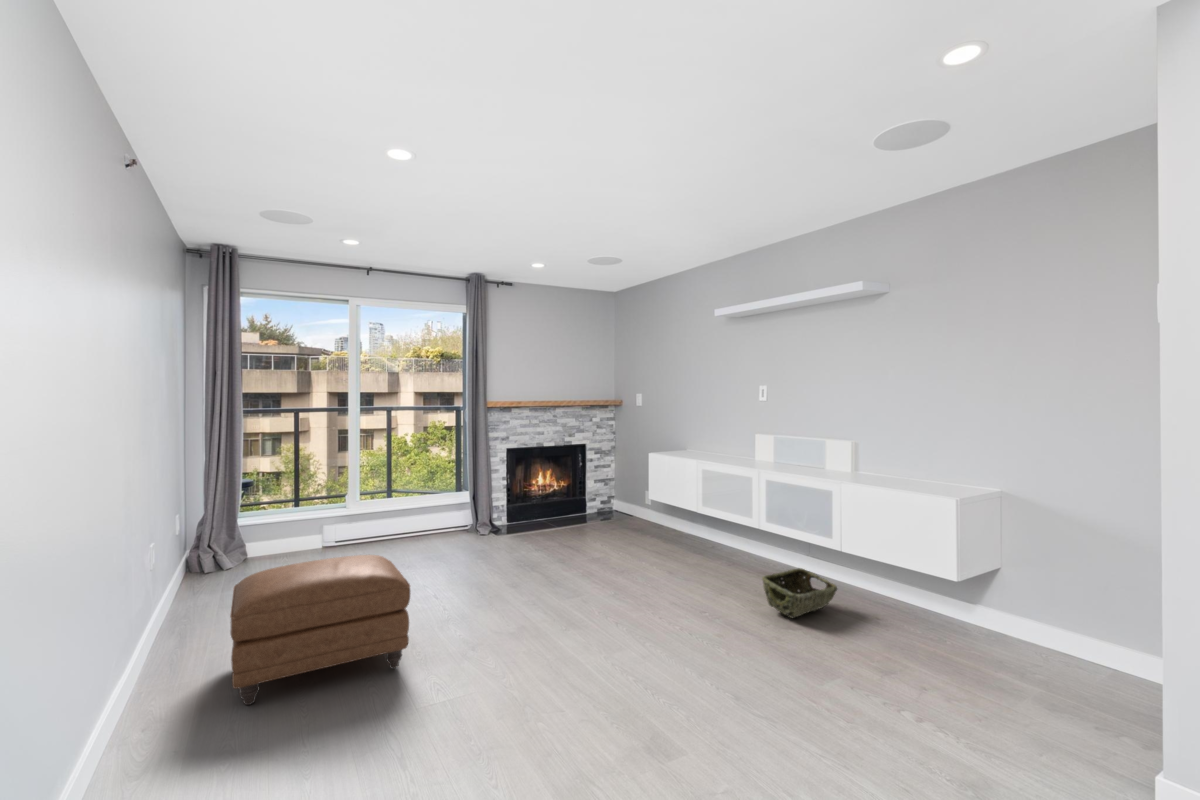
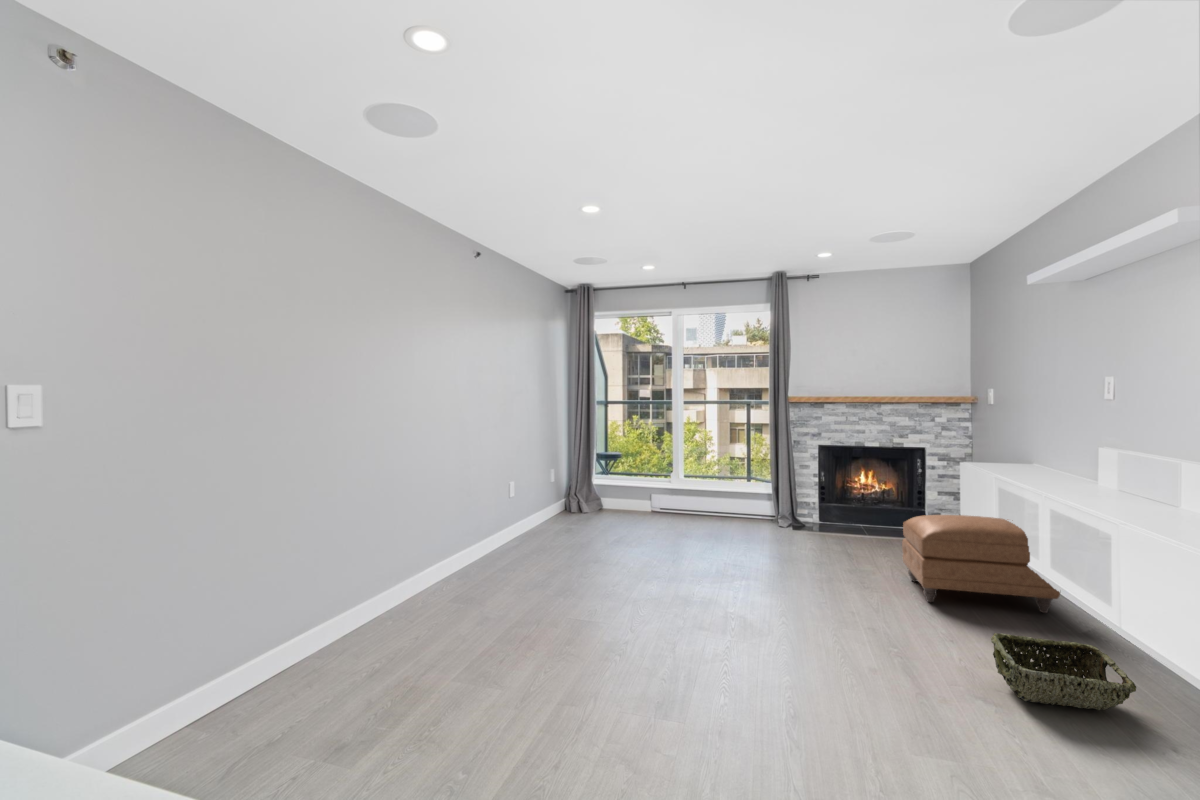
ottoman: present [230,555,410,705] -> present [902,515,1060,613]

